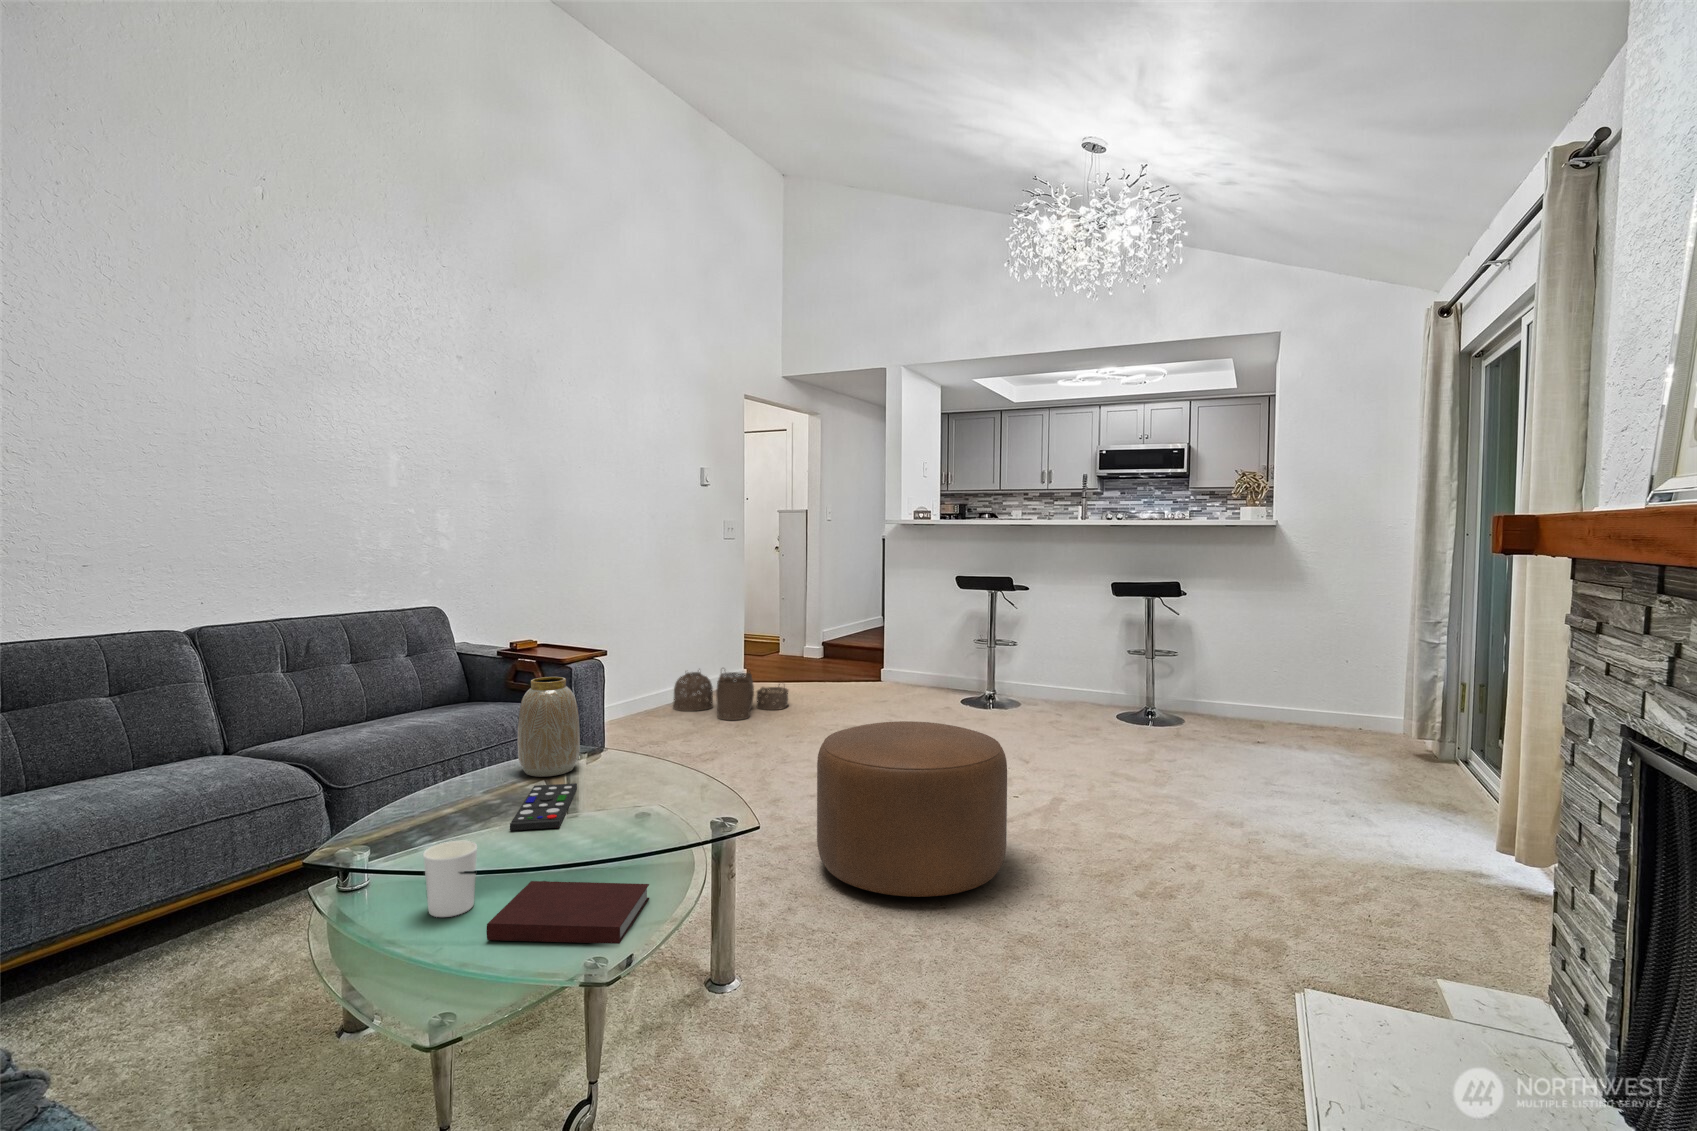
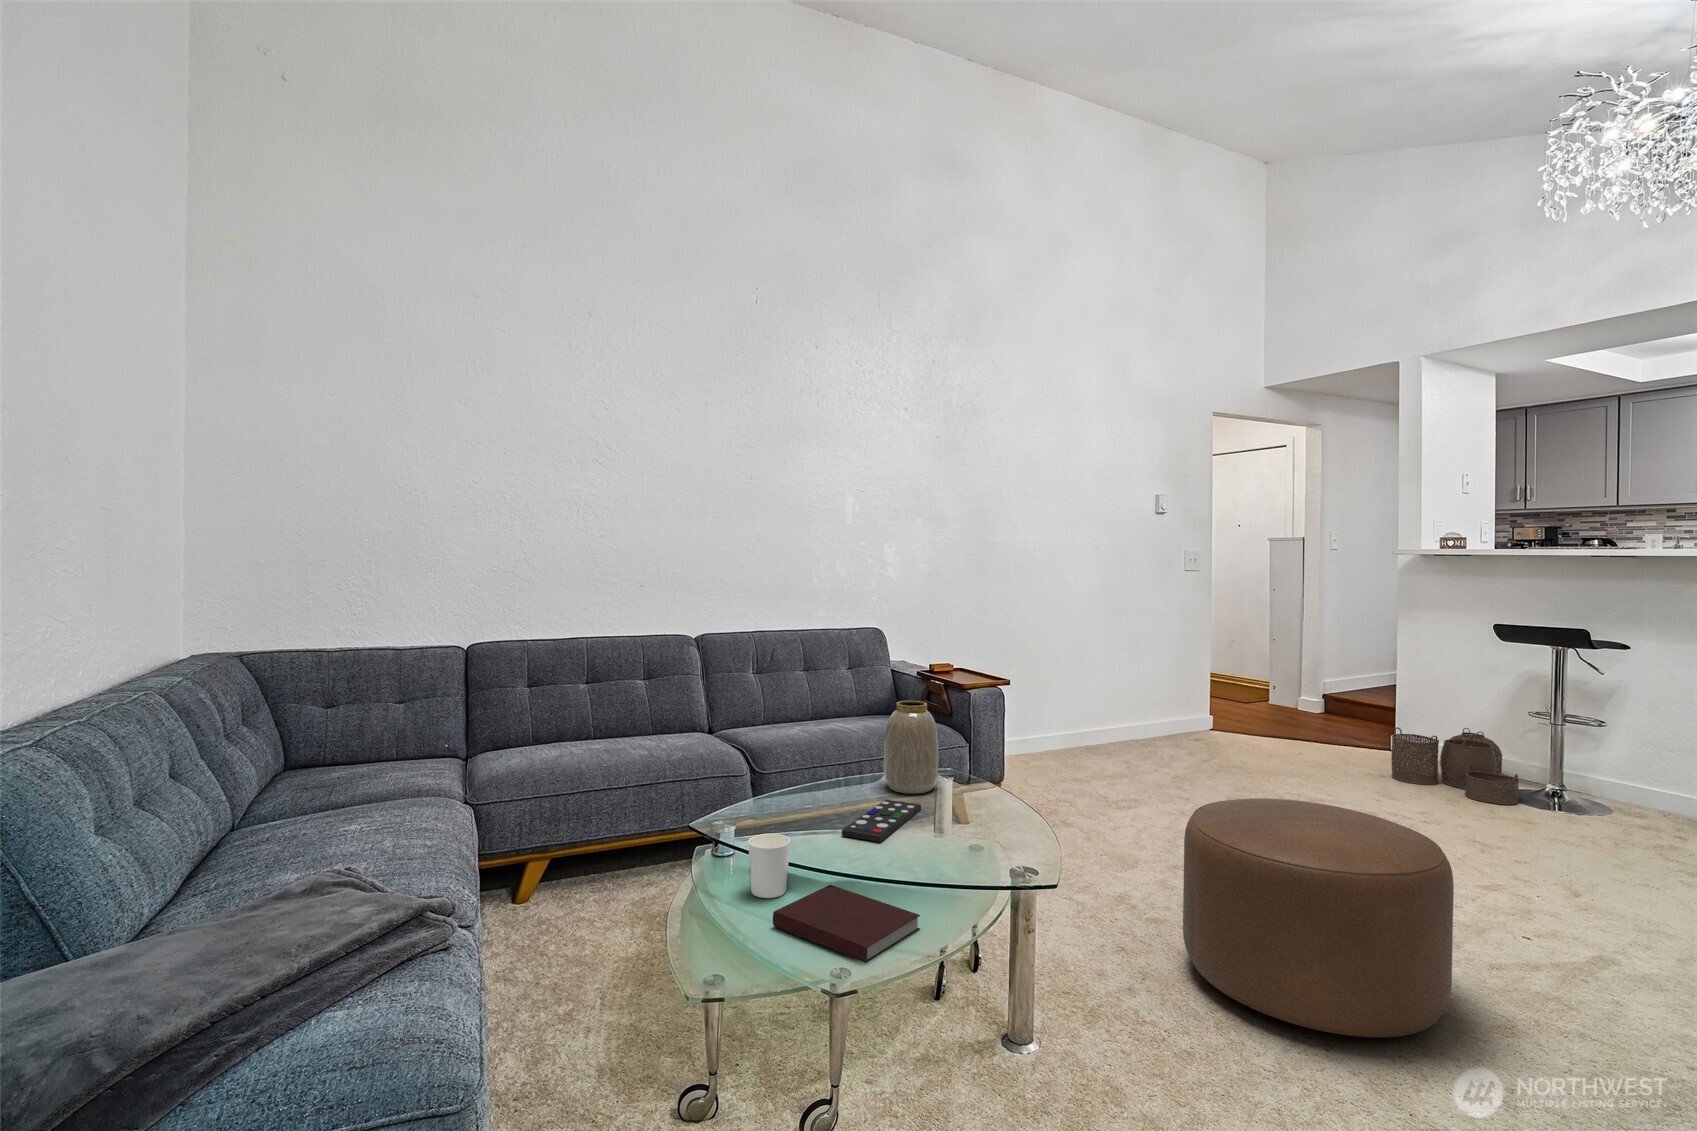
woven basket: present [673,671,788,720] -> present [1391,727,1519,805]

